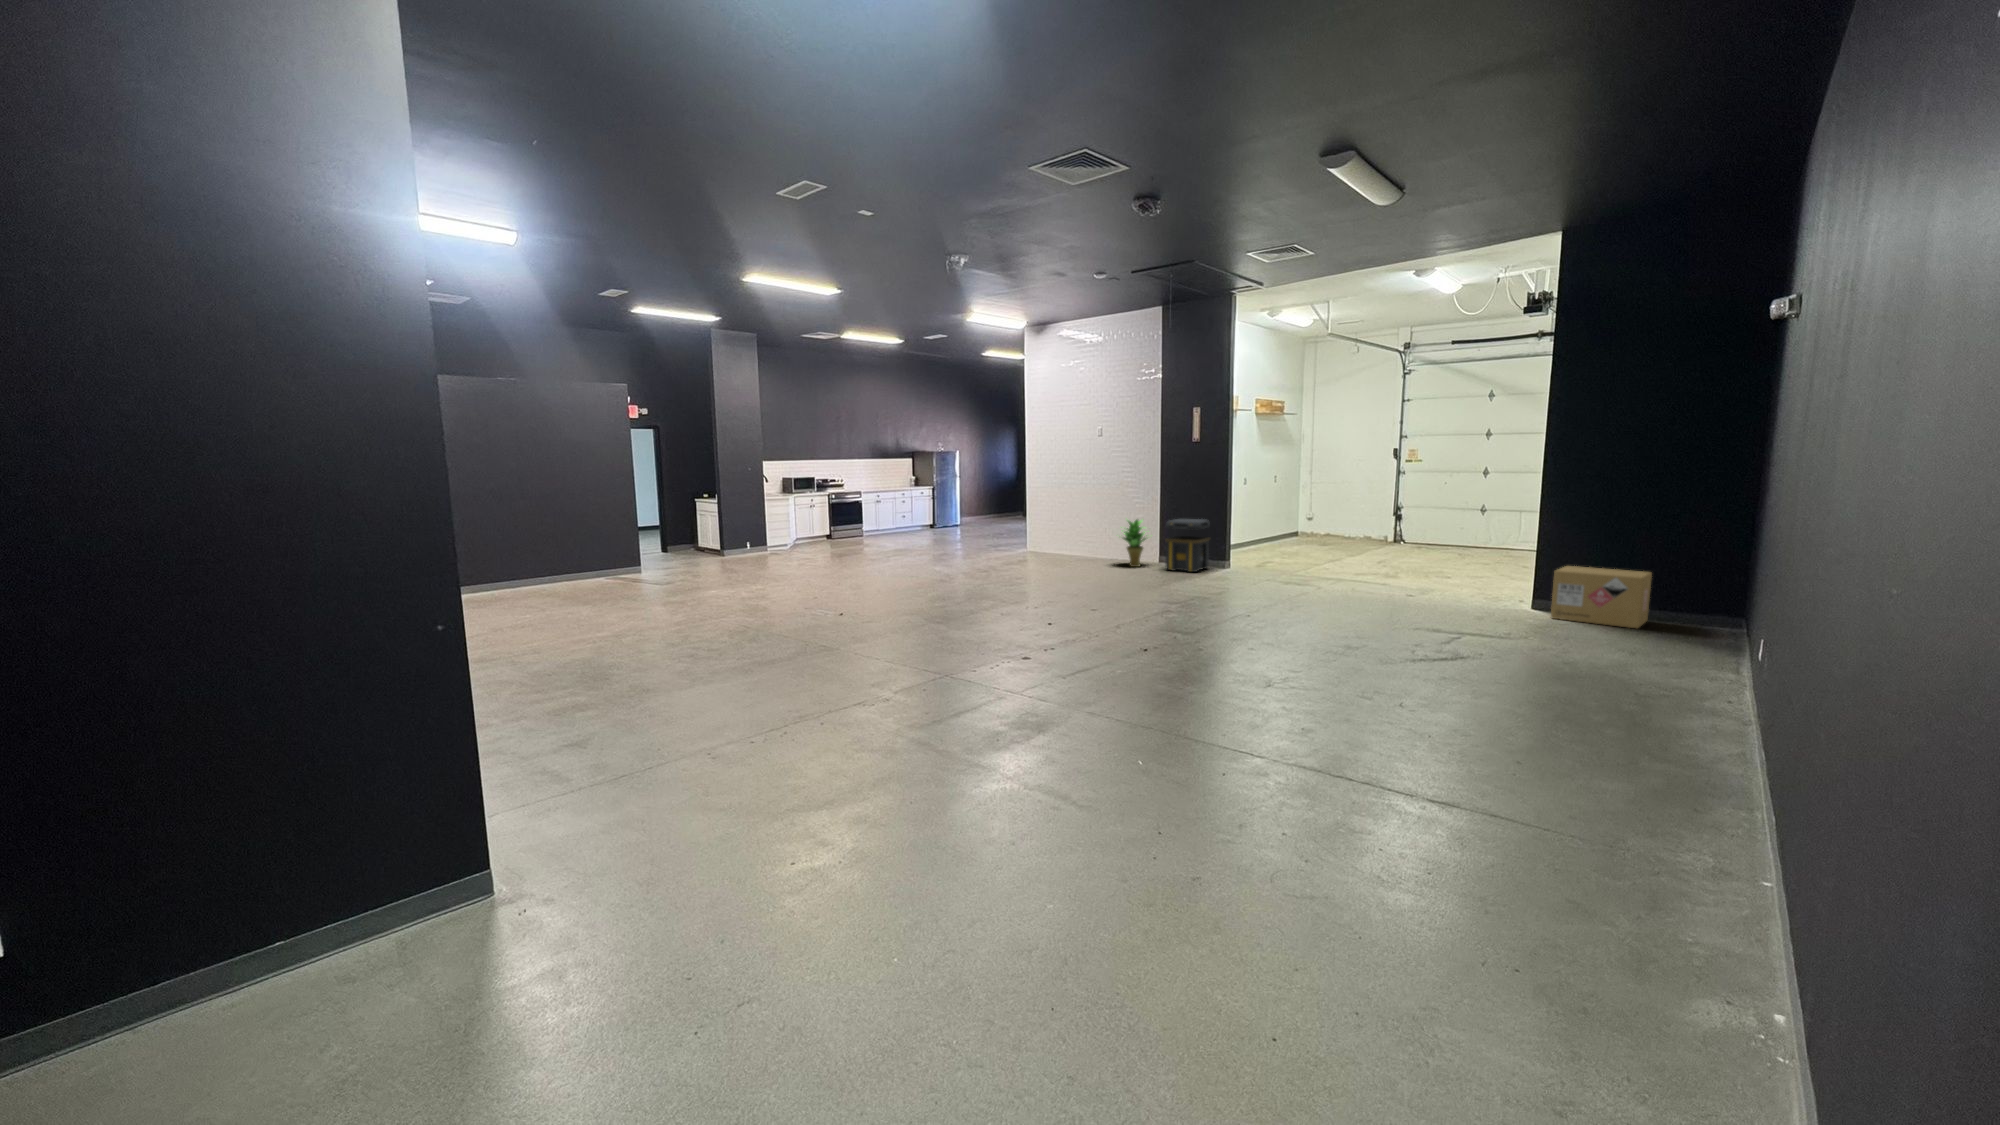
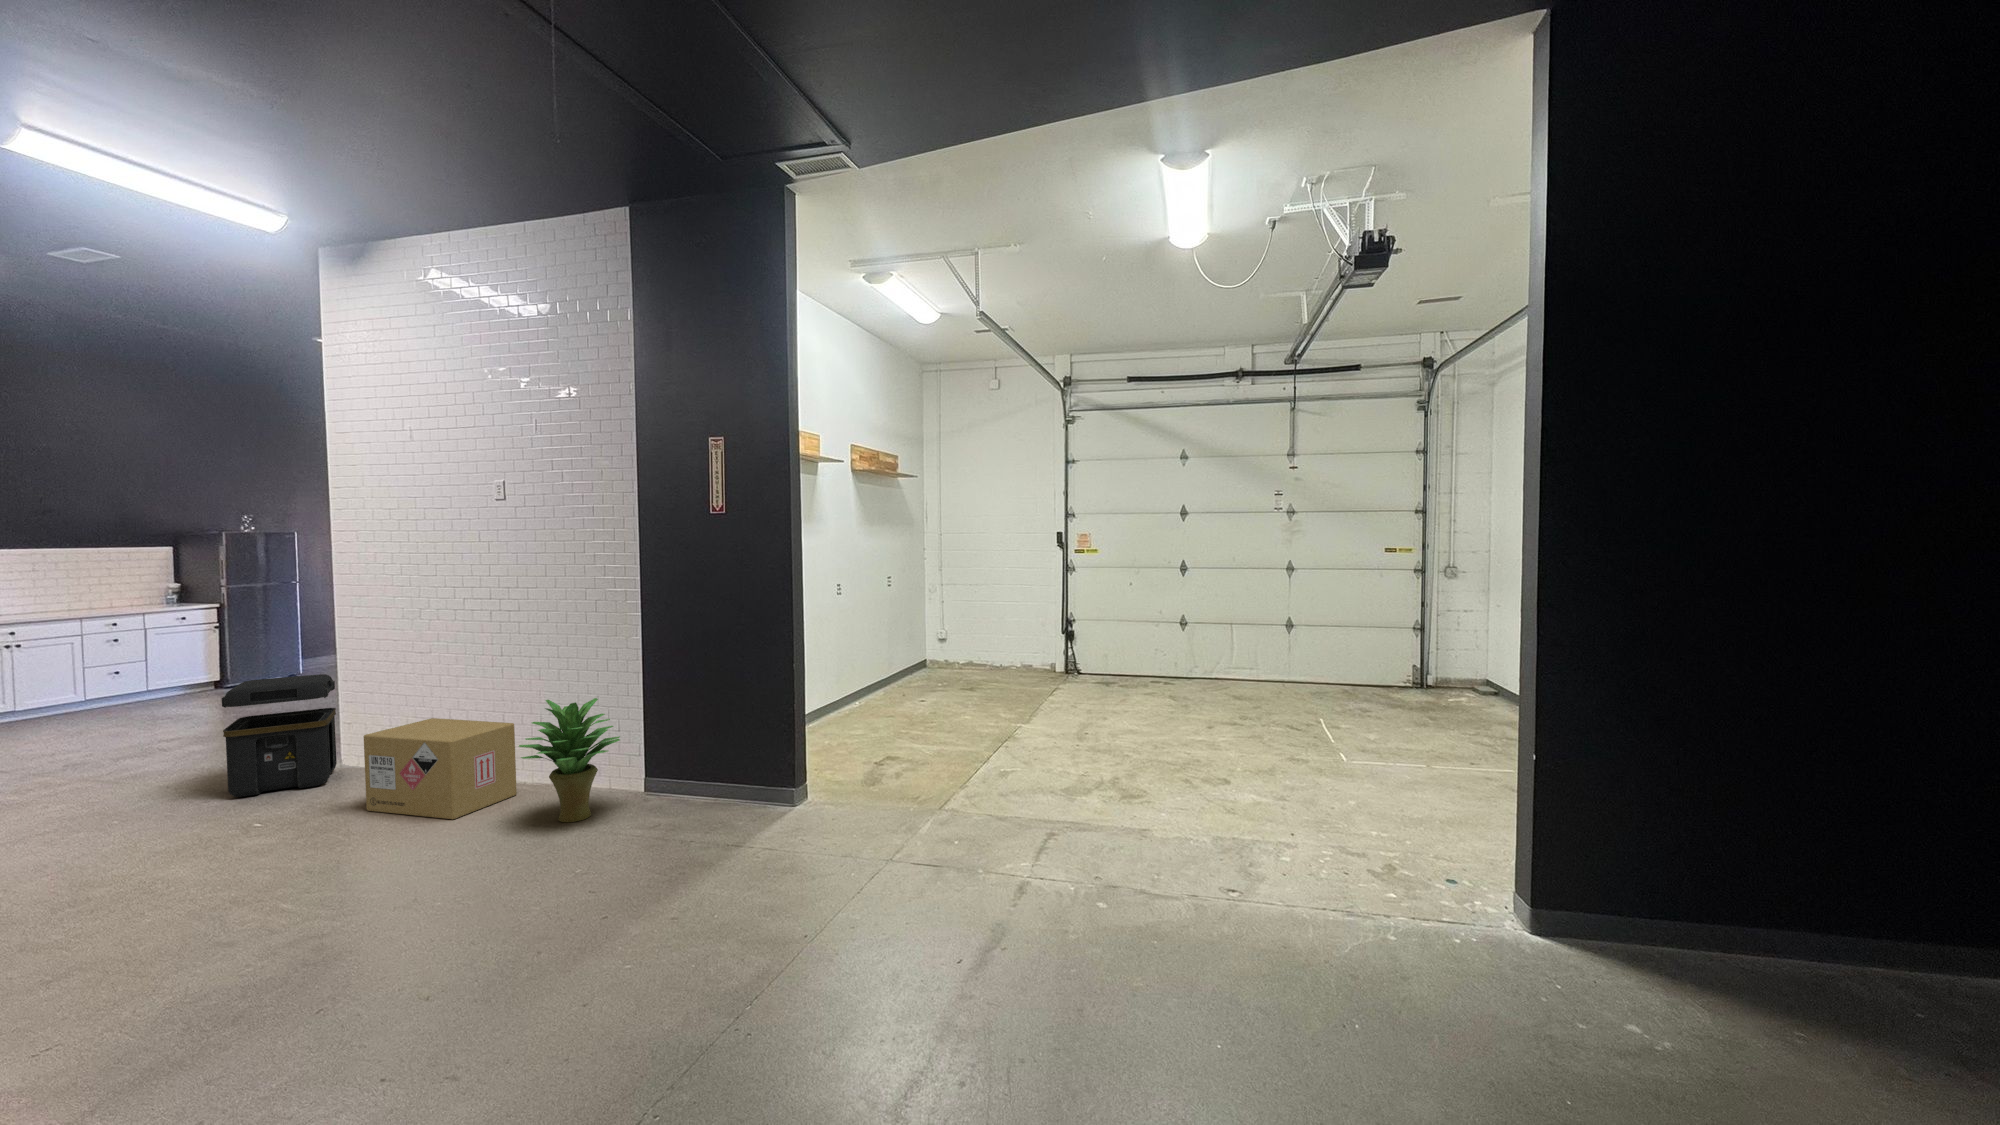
toolbox: present [1165,519,1210,572] -> present [222,674,337,797]
cardboard box: present [1551,566,1652,628] -> present [364,718,517,819]

